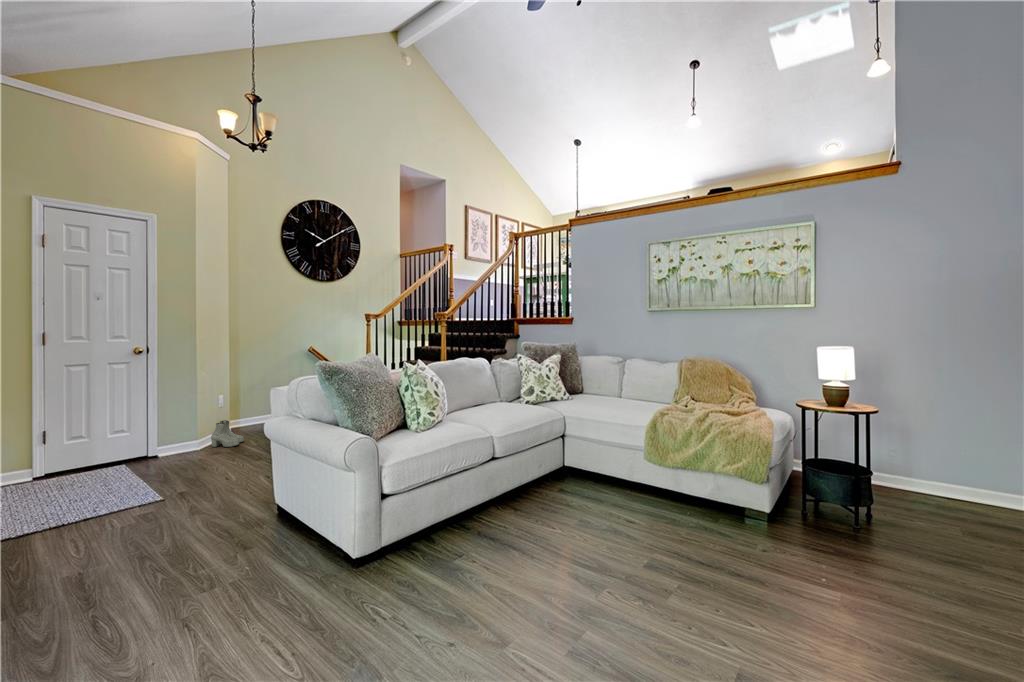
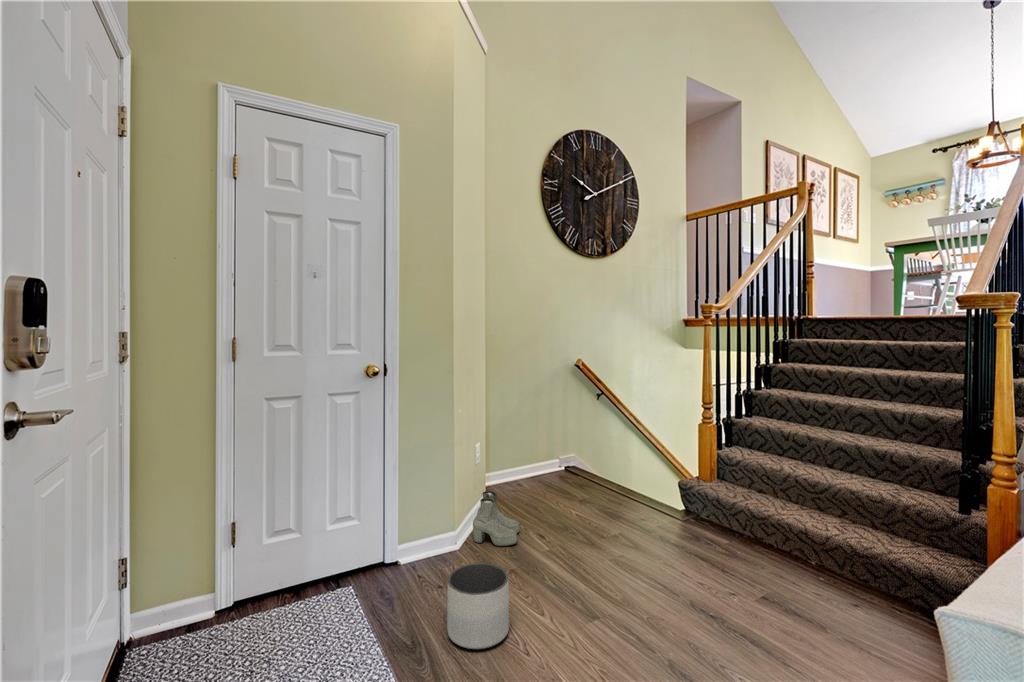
planter: none [177,441,213,474] -> present [447,563,509,649]

